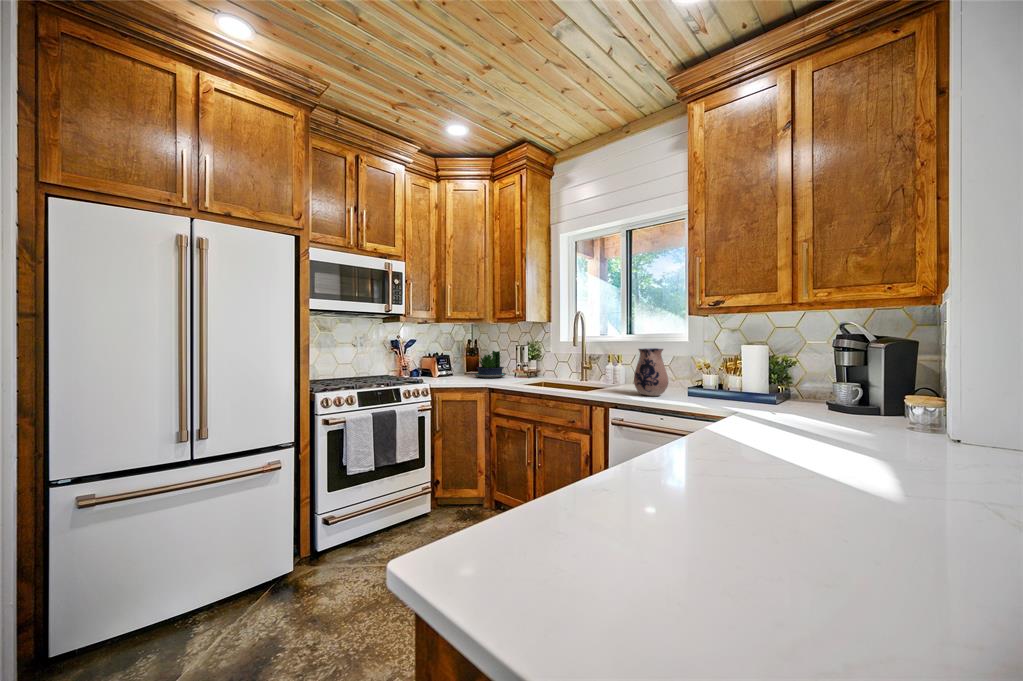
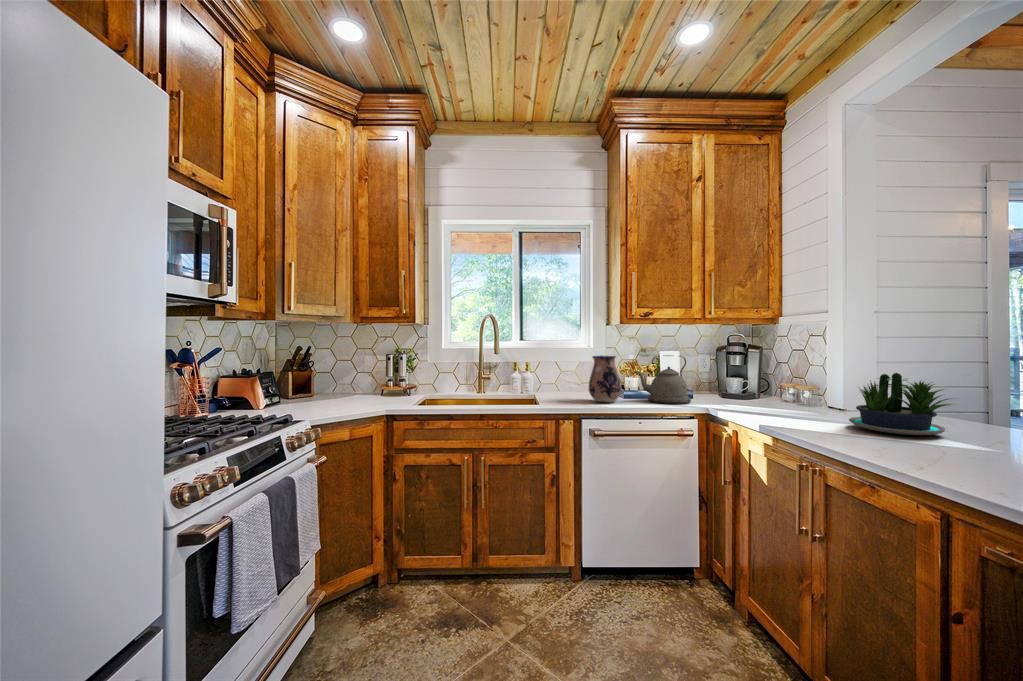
kettle: none [685,349,749,406] -> present [635,355,691,404]
potted plant: present [474,351,506,378] -> present [849,373,951,435]

